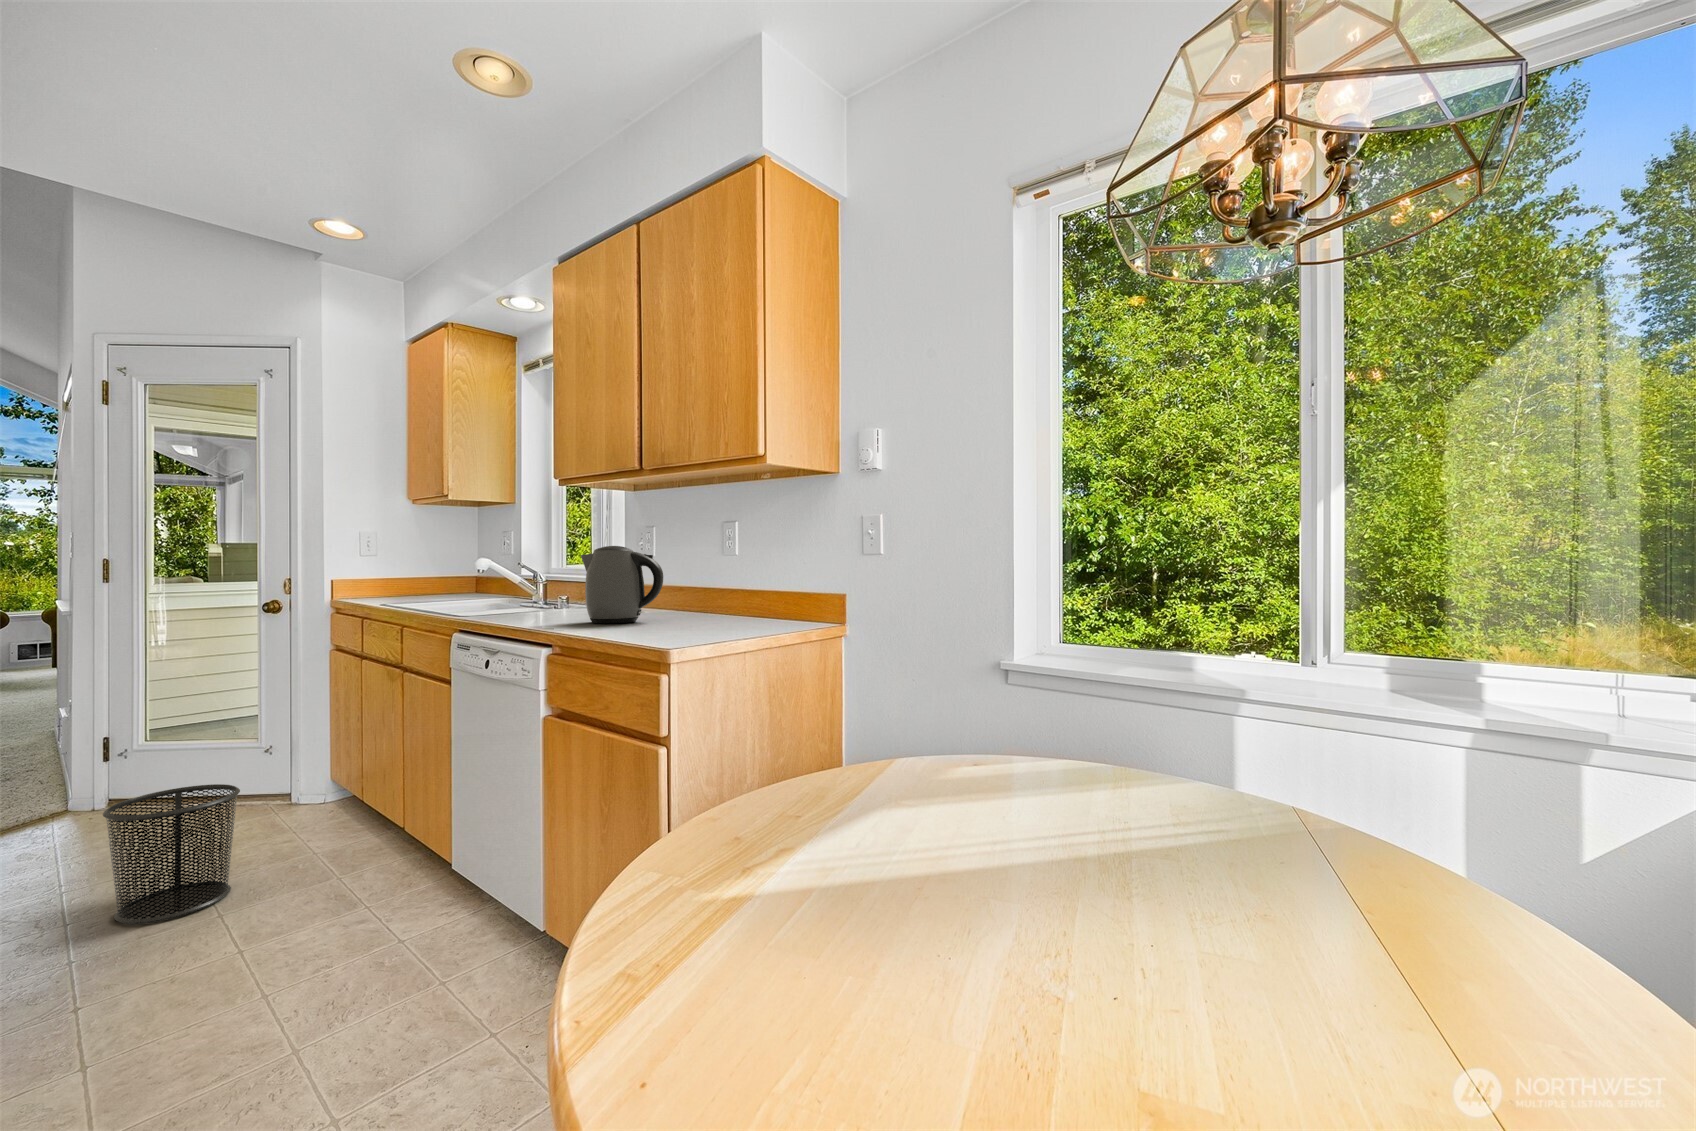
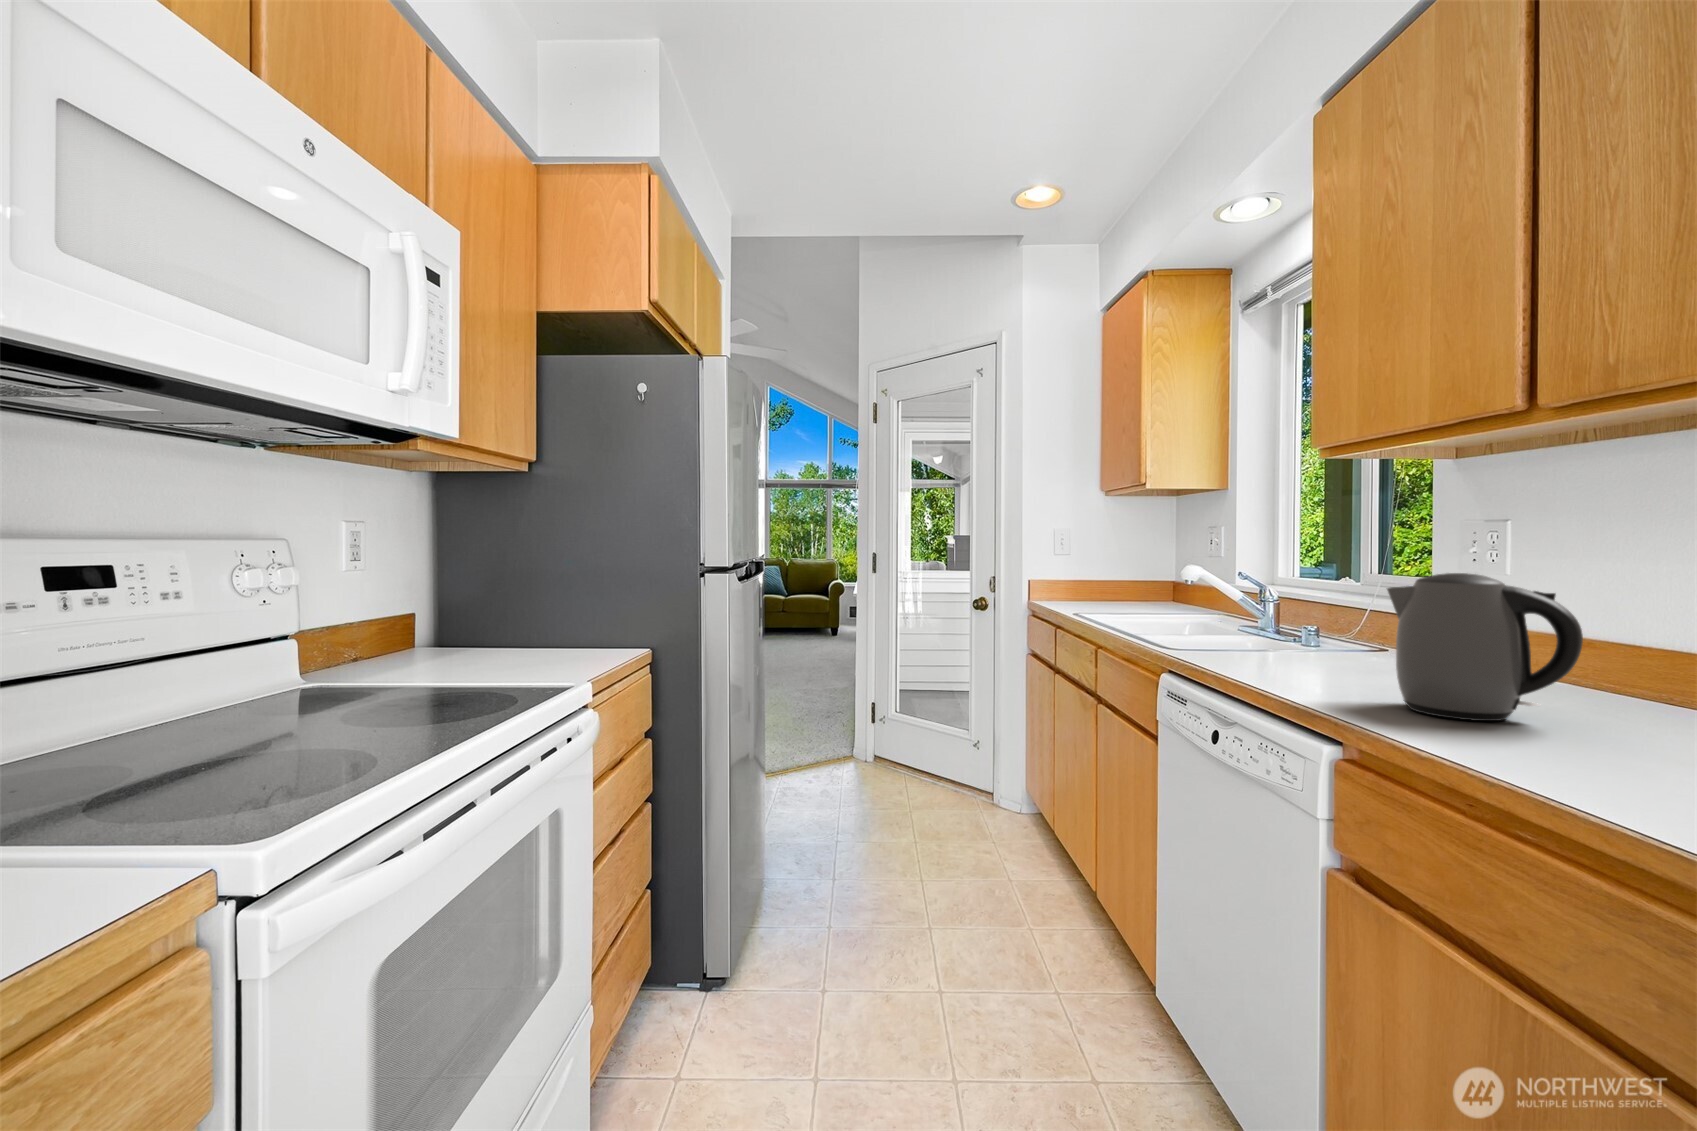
waste bin: present [103,784,240,924] -> none [860,779,952,909]

